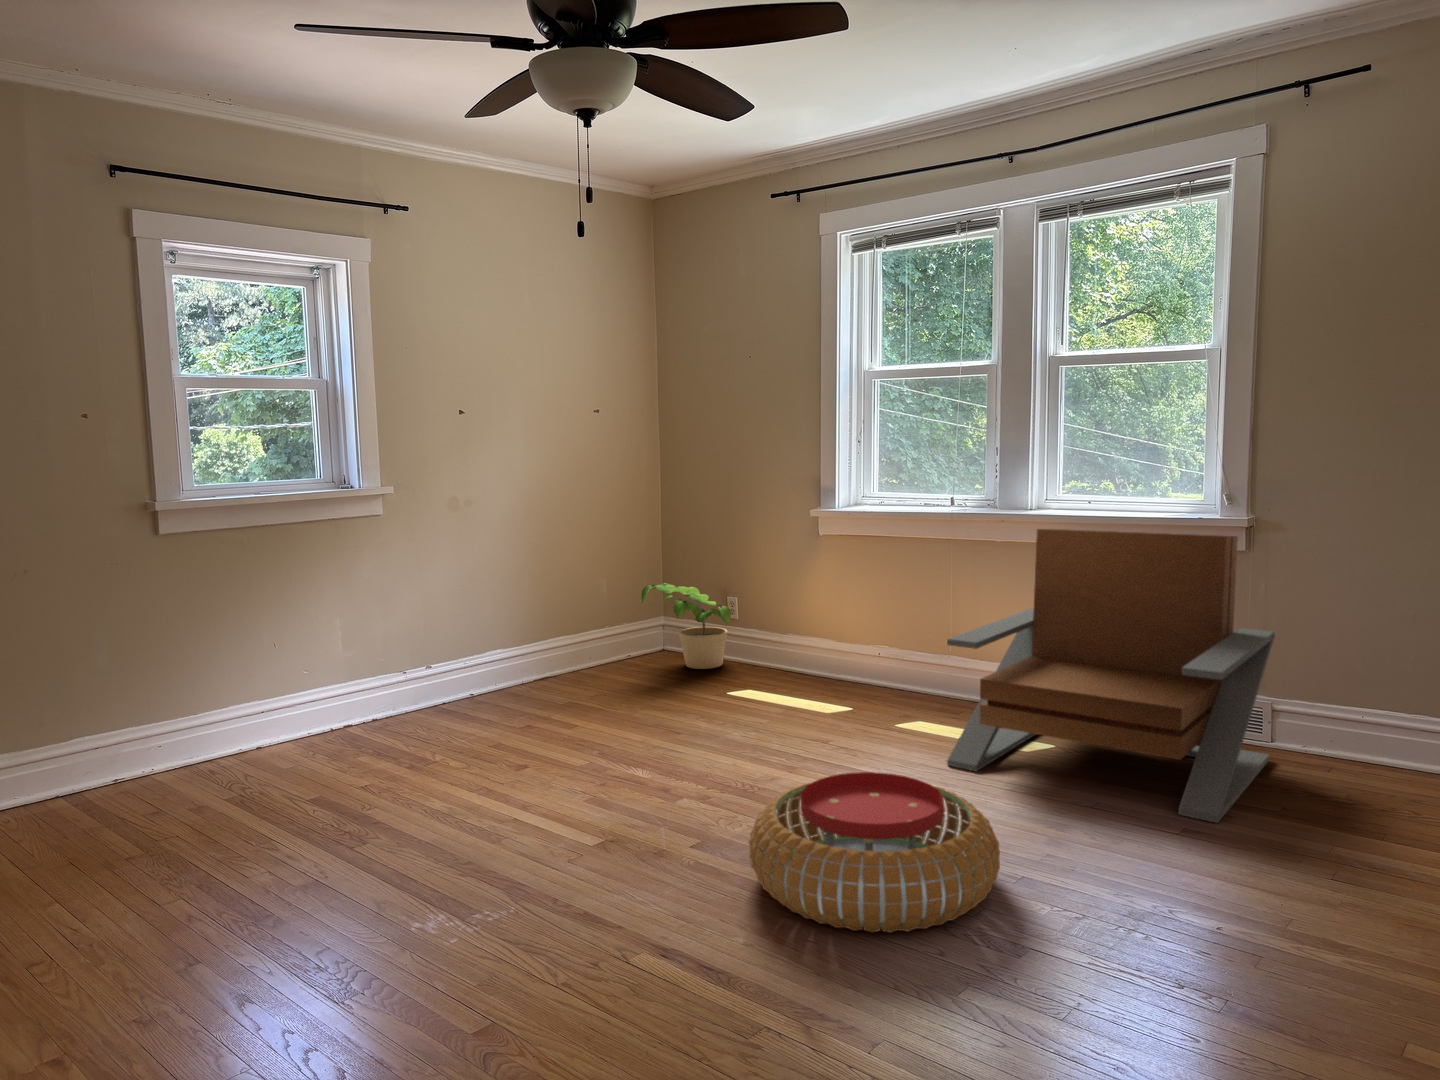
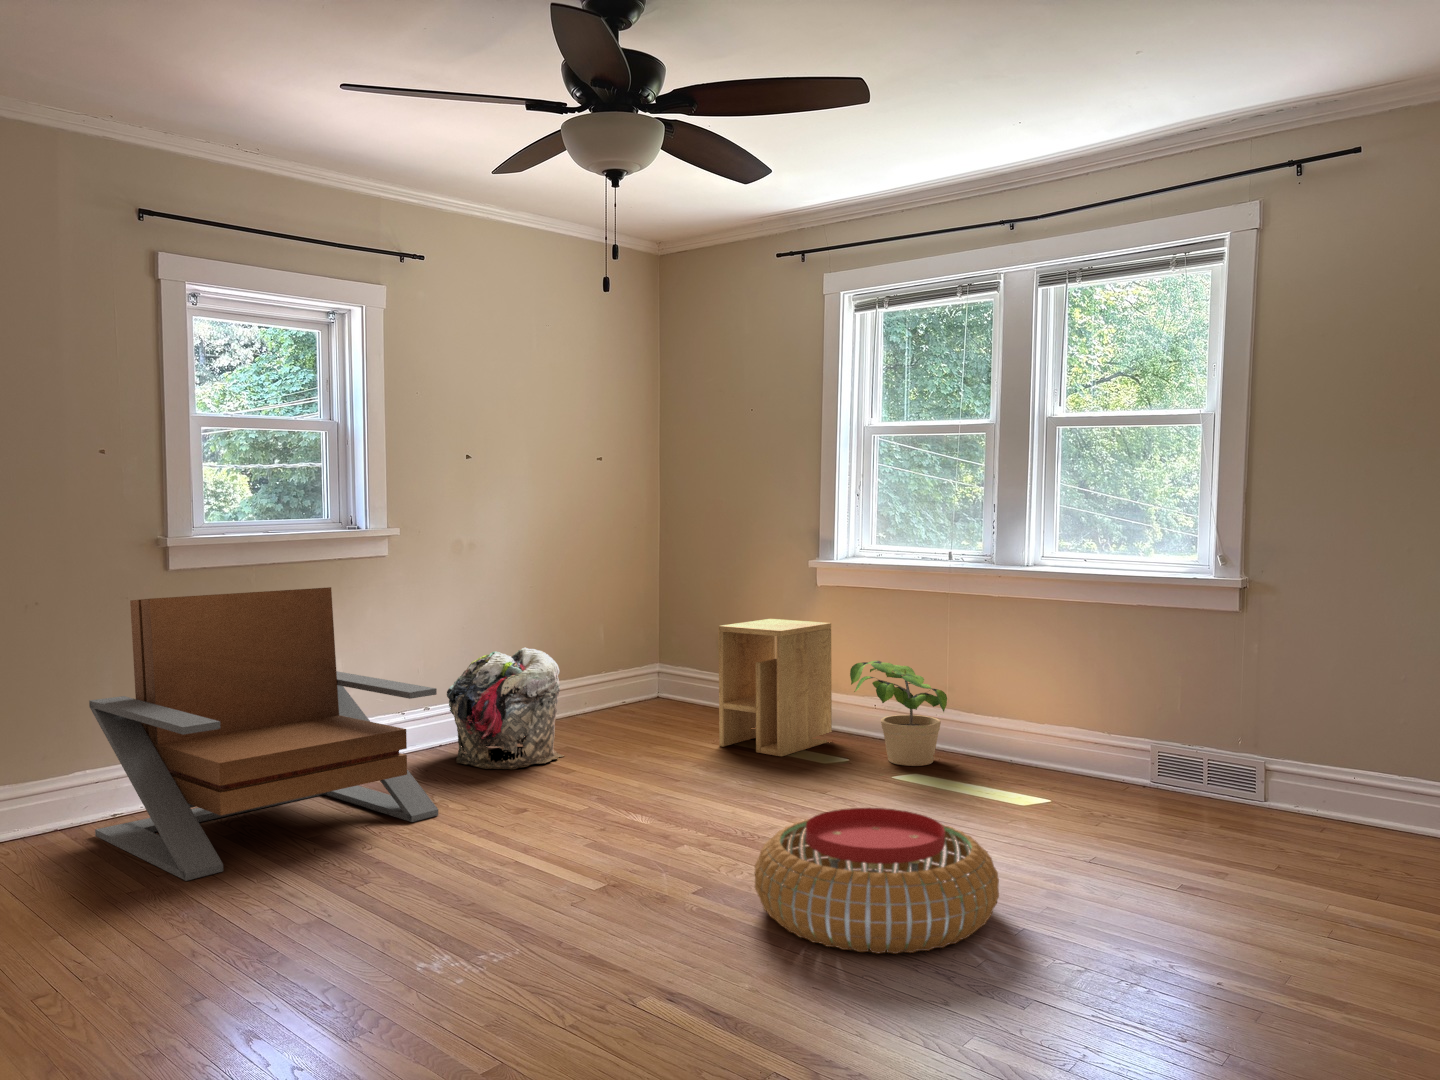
lounge chair: present [947,529,1275,823] -> present [89,587,438,881]
side table: none [731,561,844,698] -> present [719,619,832,756]
potted plant: present [641,583,731,669] -> present [850,661,947,766]
laundry basket: none [467,595,584,715] -> present [447,648,564,769]

